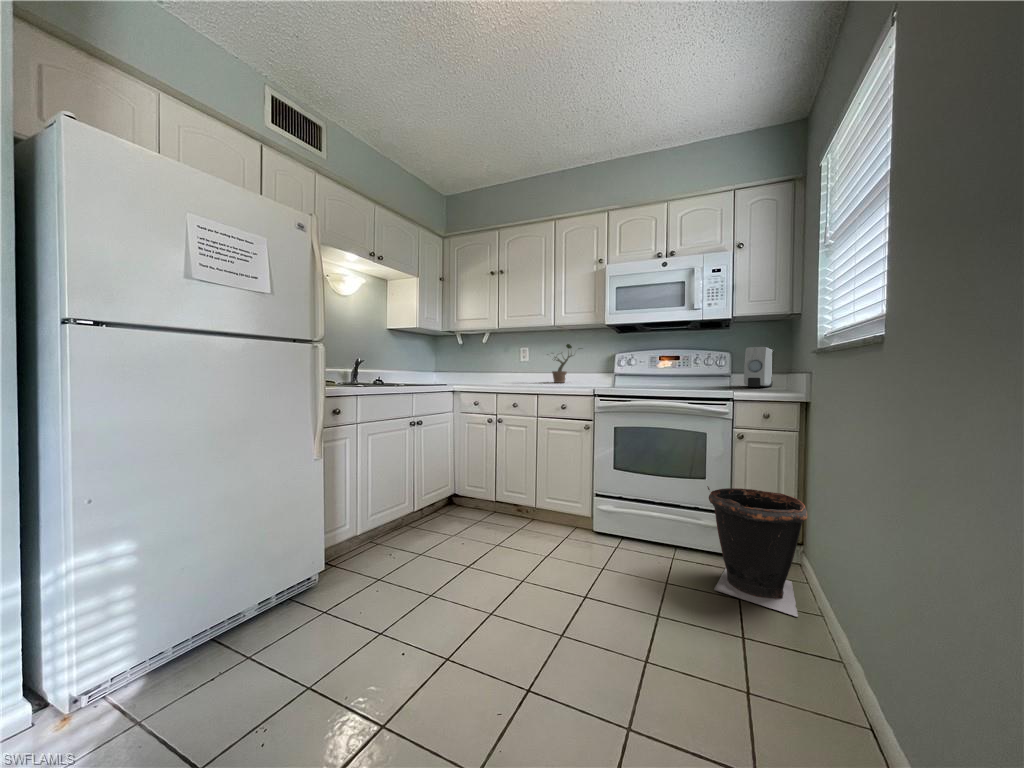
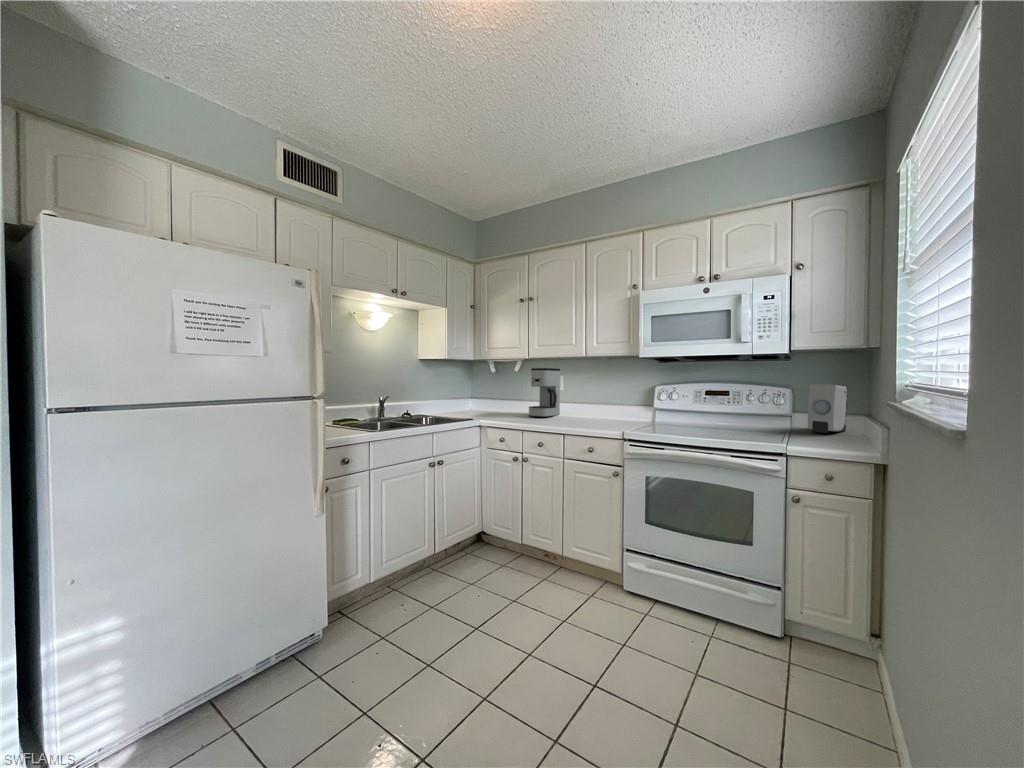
coffee maker: none [499,338,528,383] -> present [529,368,560,417]
potted plant: present [552,344,581,383] -> none [574,367,619,416]
waste bin: present [707,486,807,617] -> none [747,563,877,751]

